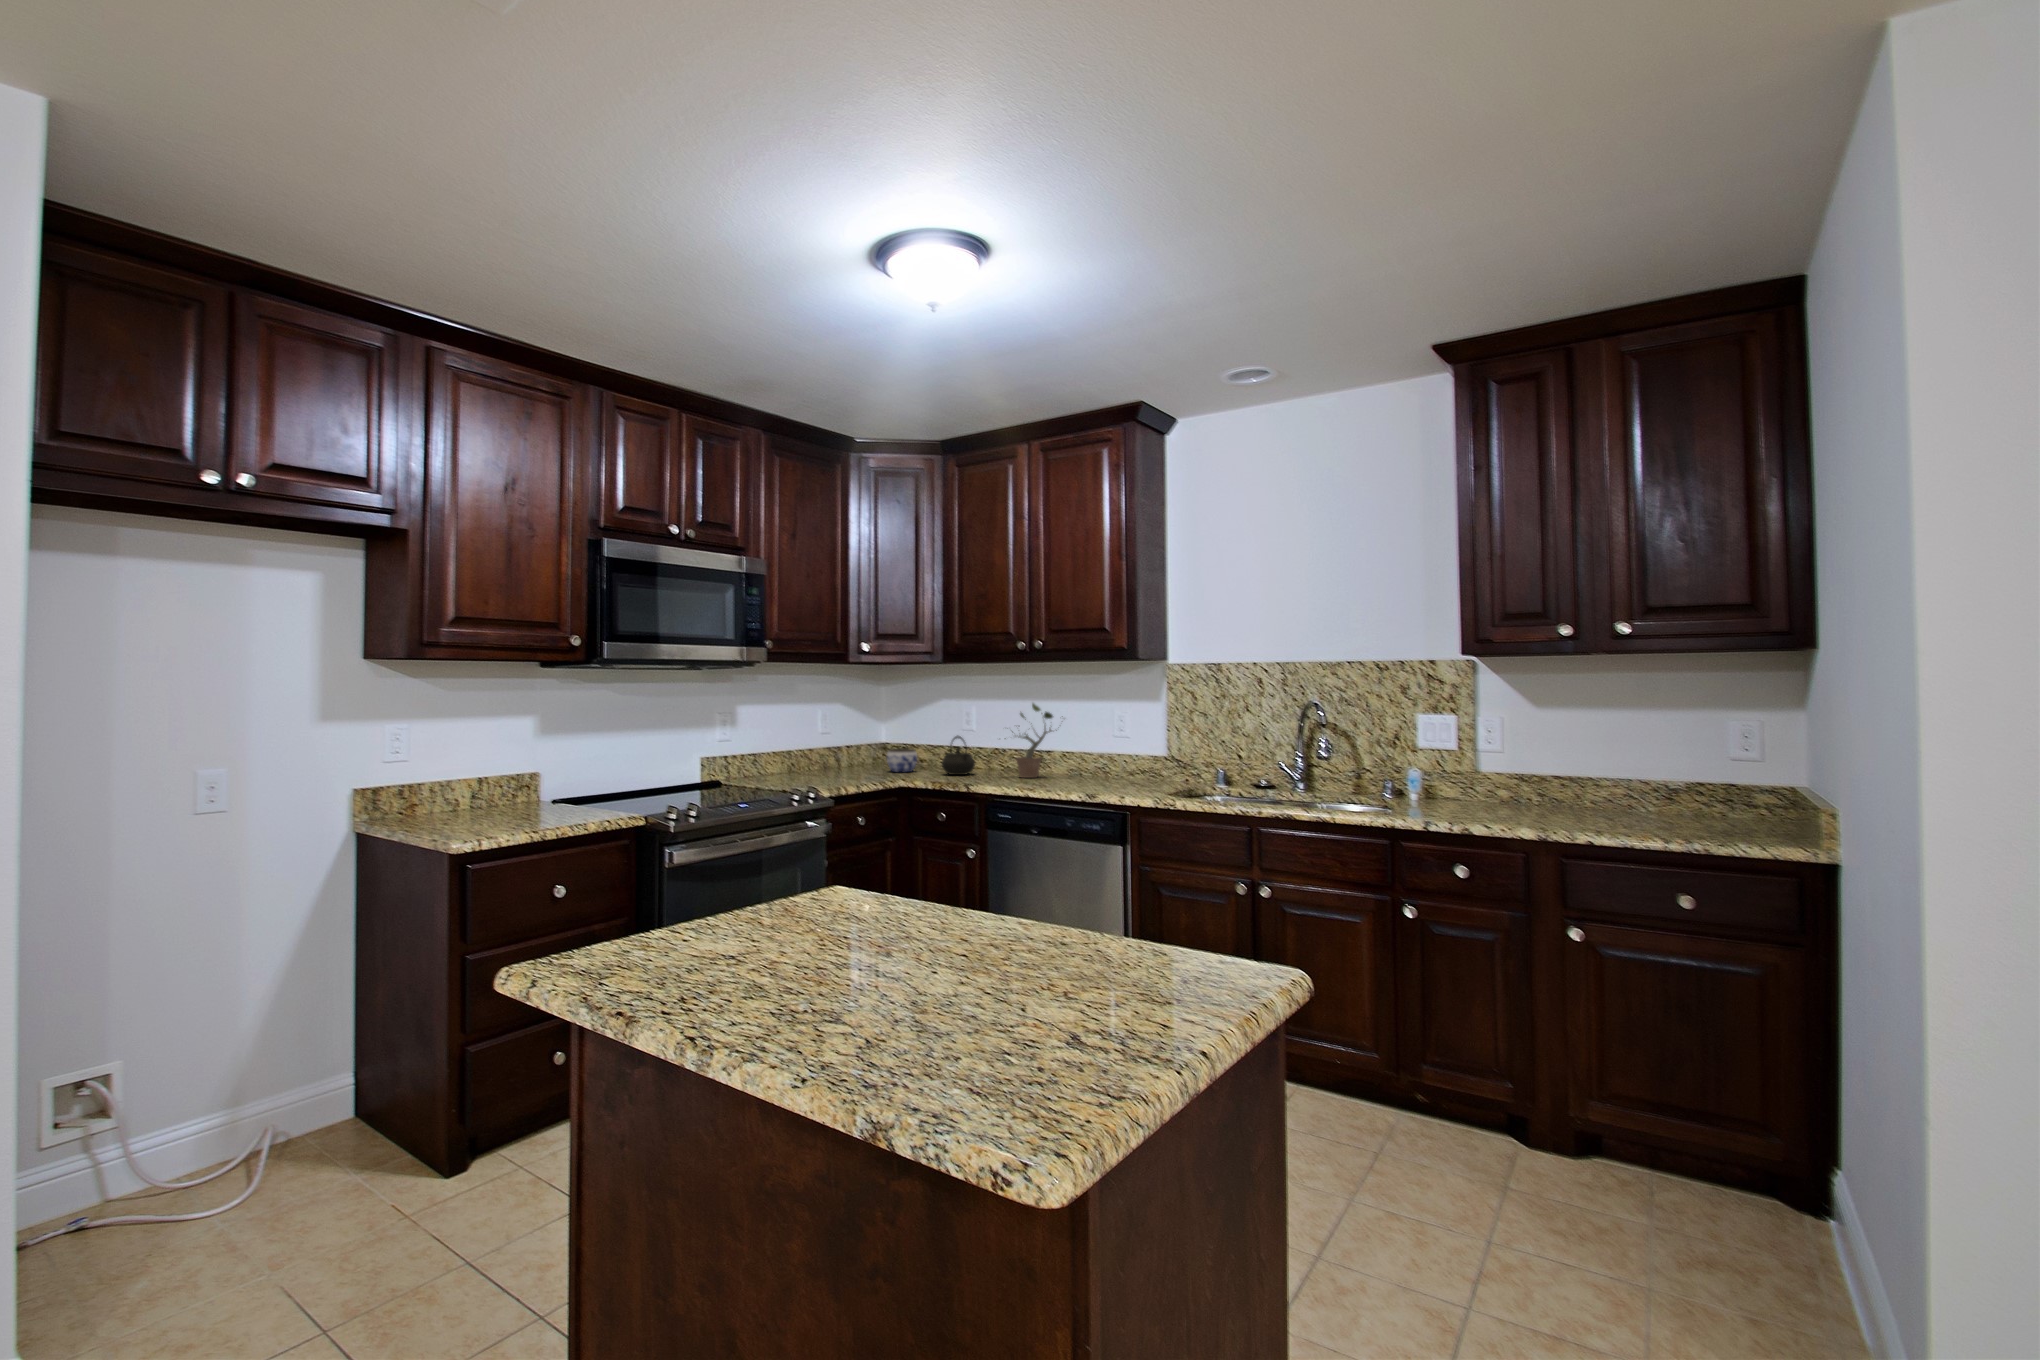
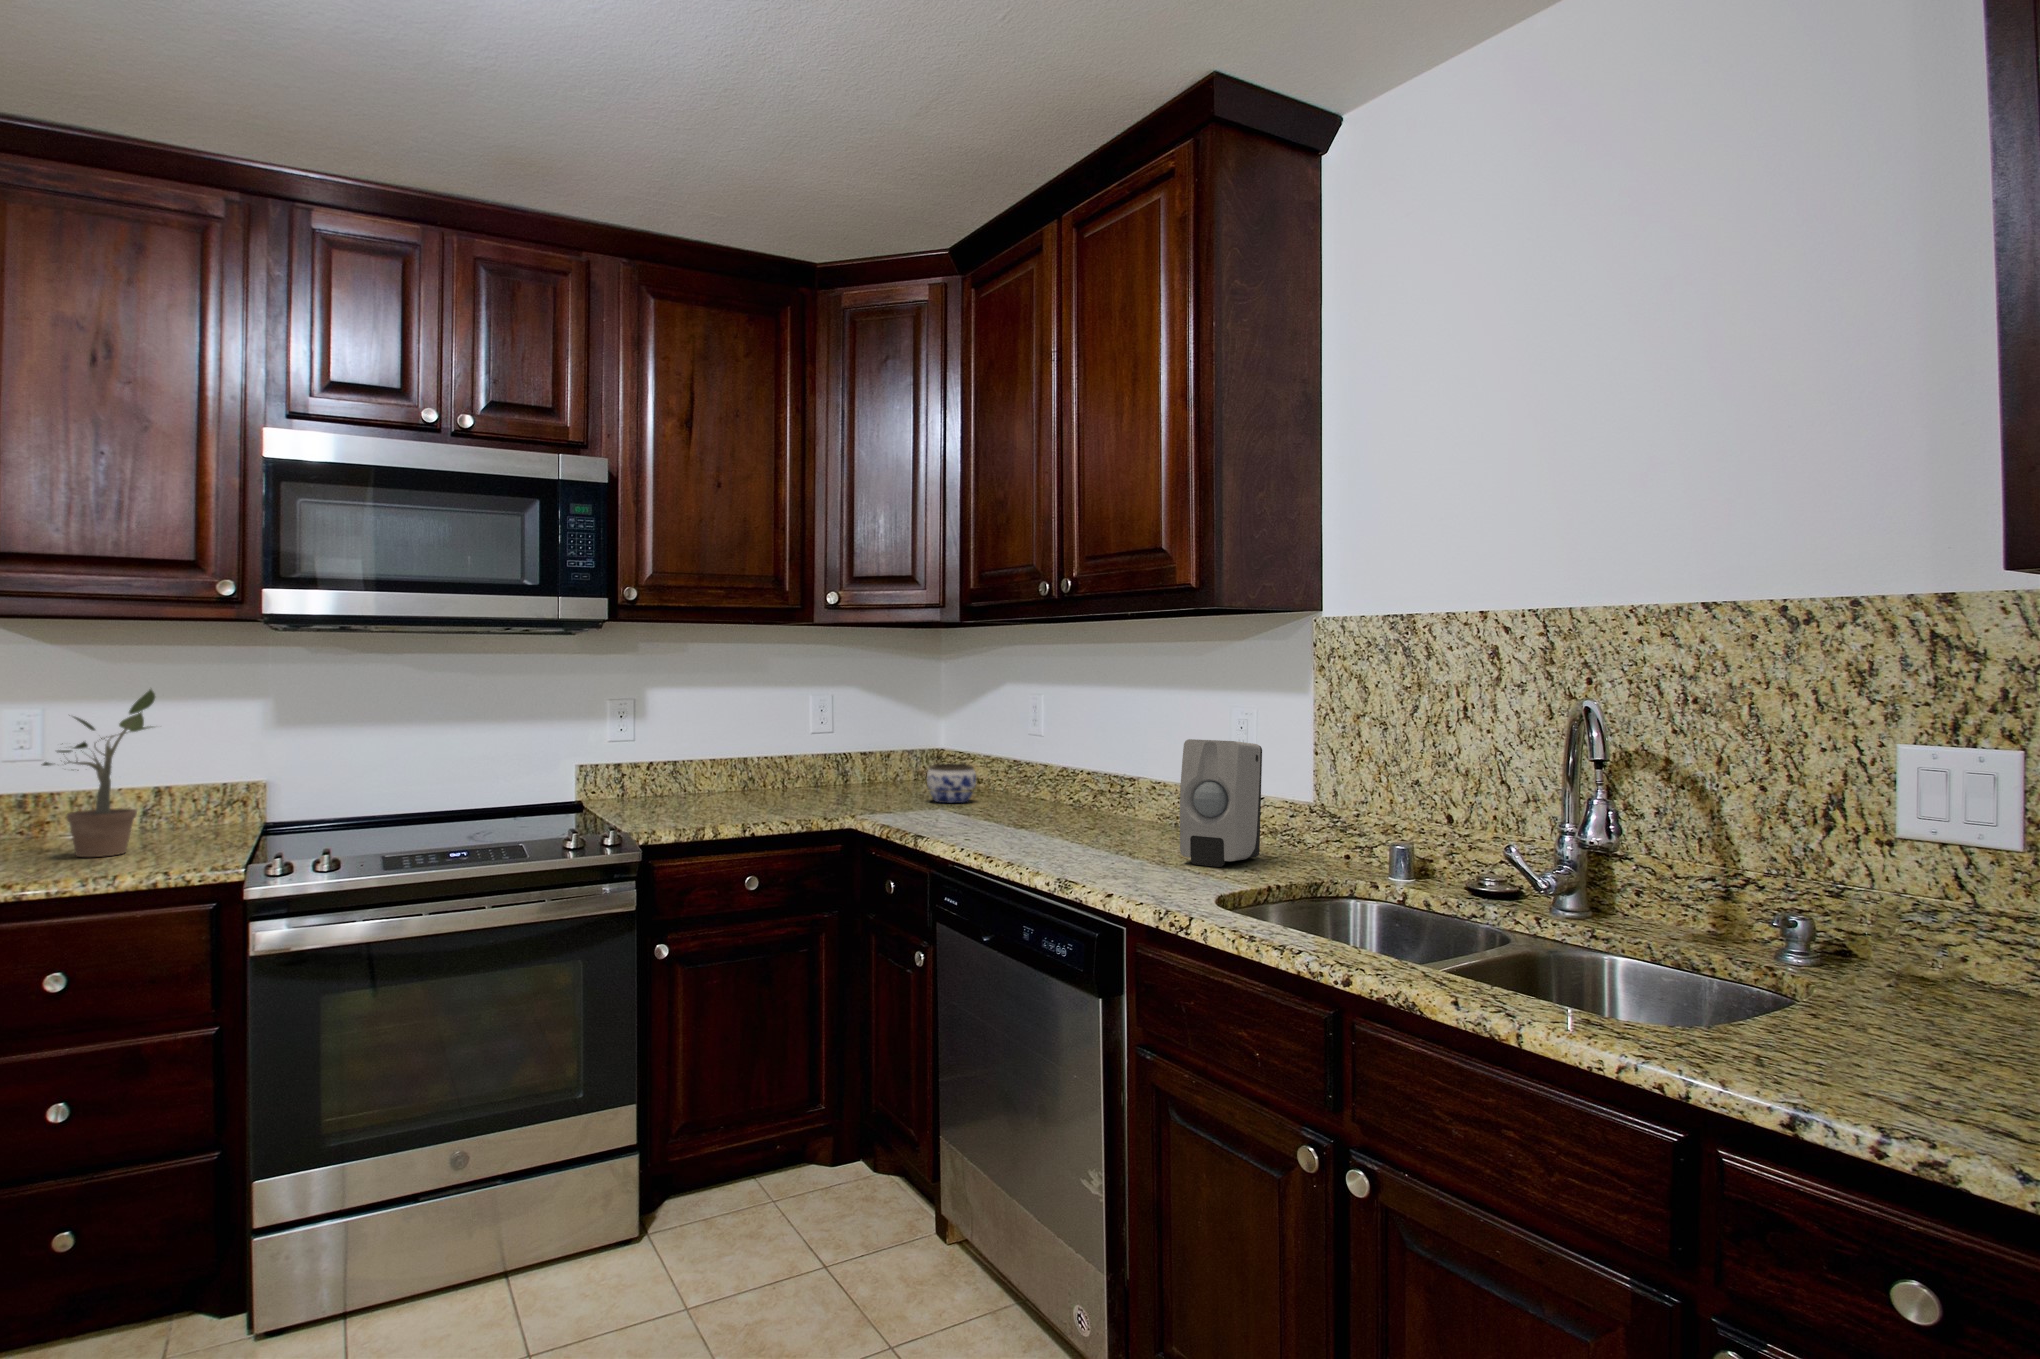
potted plant: present [1005,703,1063,778] -> present [43,689,155,857]
soap dispenser: none [1107,724,1137,787] -> present [1180,739,1262,867]
kettle: present [941,736,975,775] -> none [986,747,1043,814]

